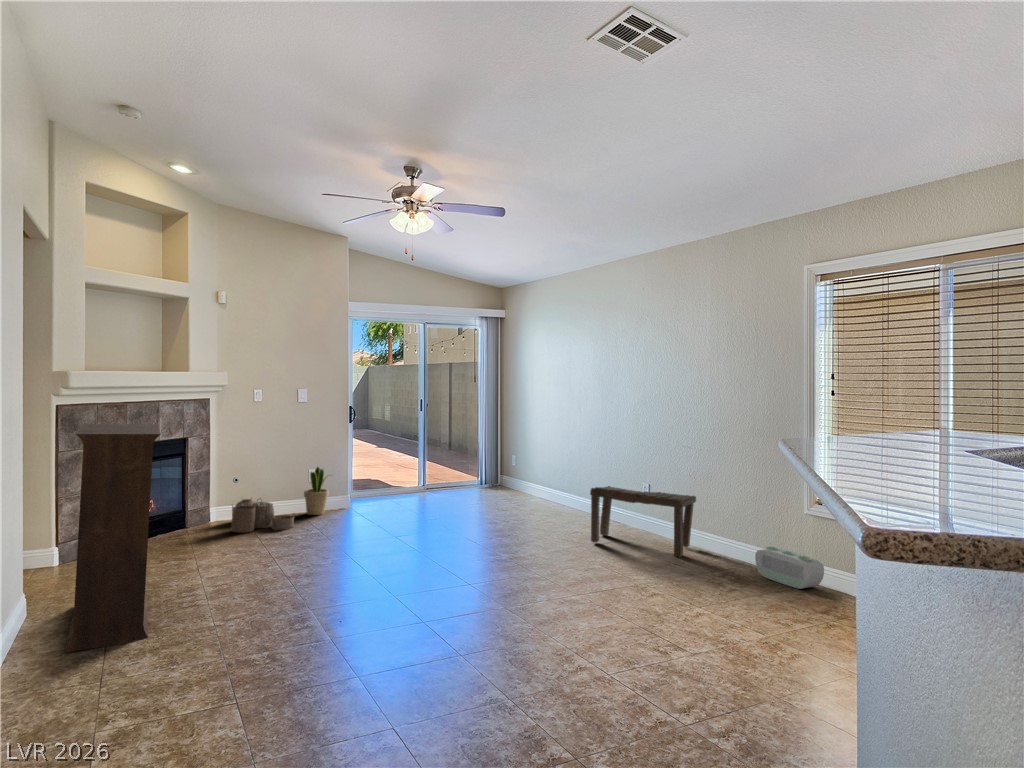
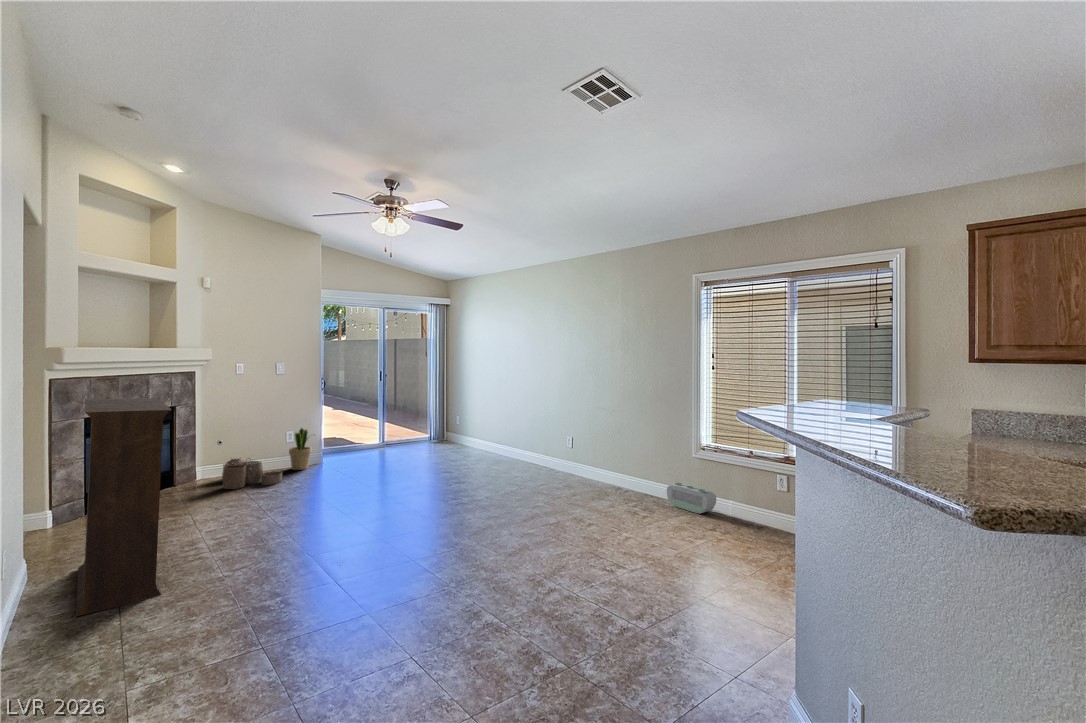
bench: present [590,486,696,557] -> none [539,438,620,493]

